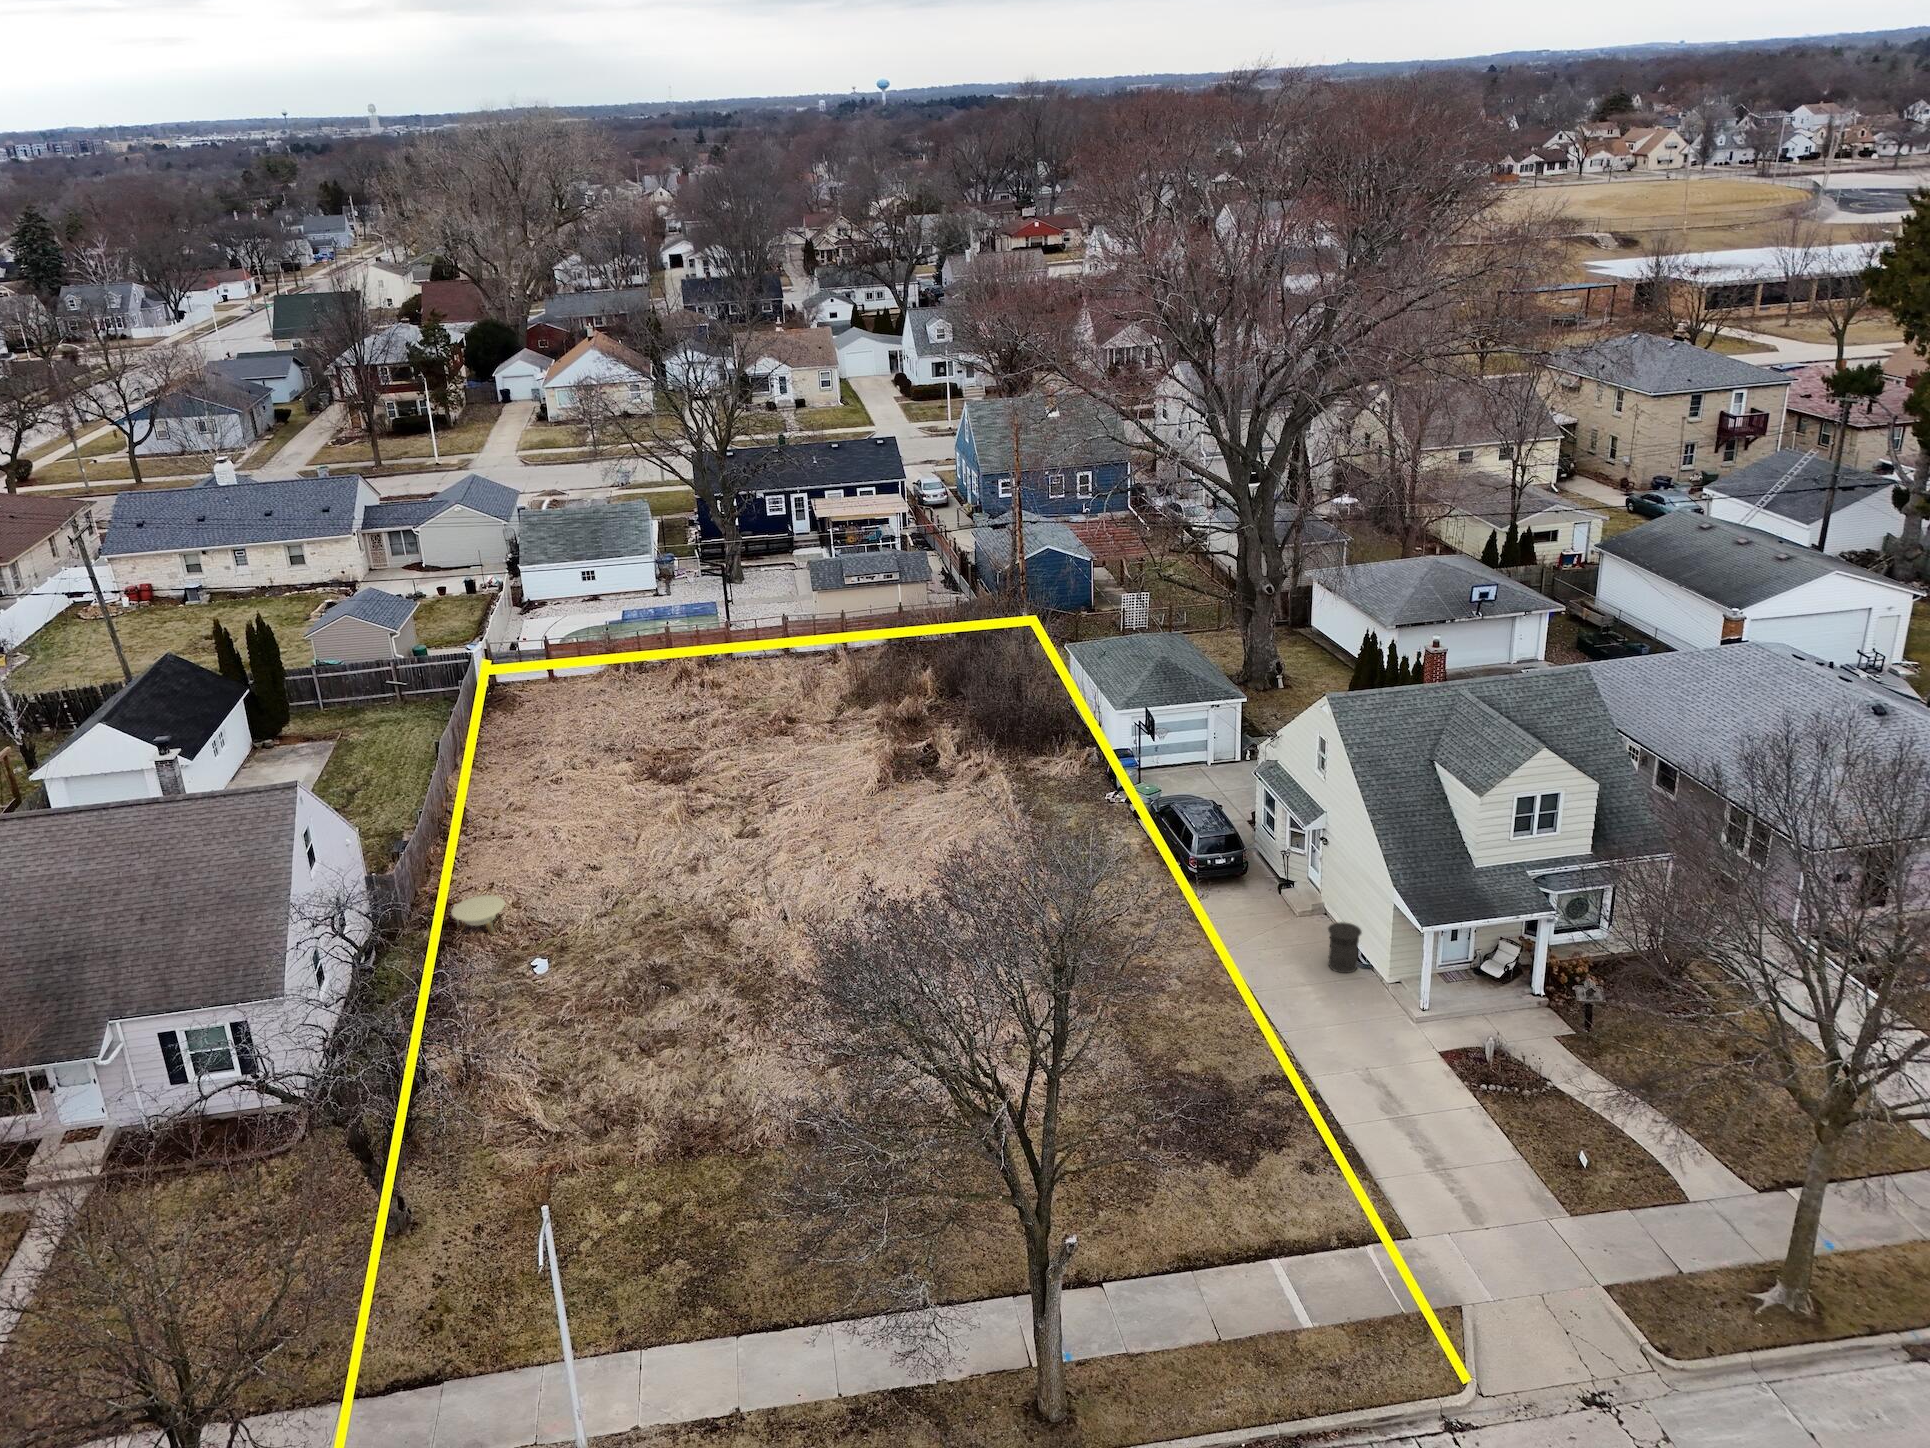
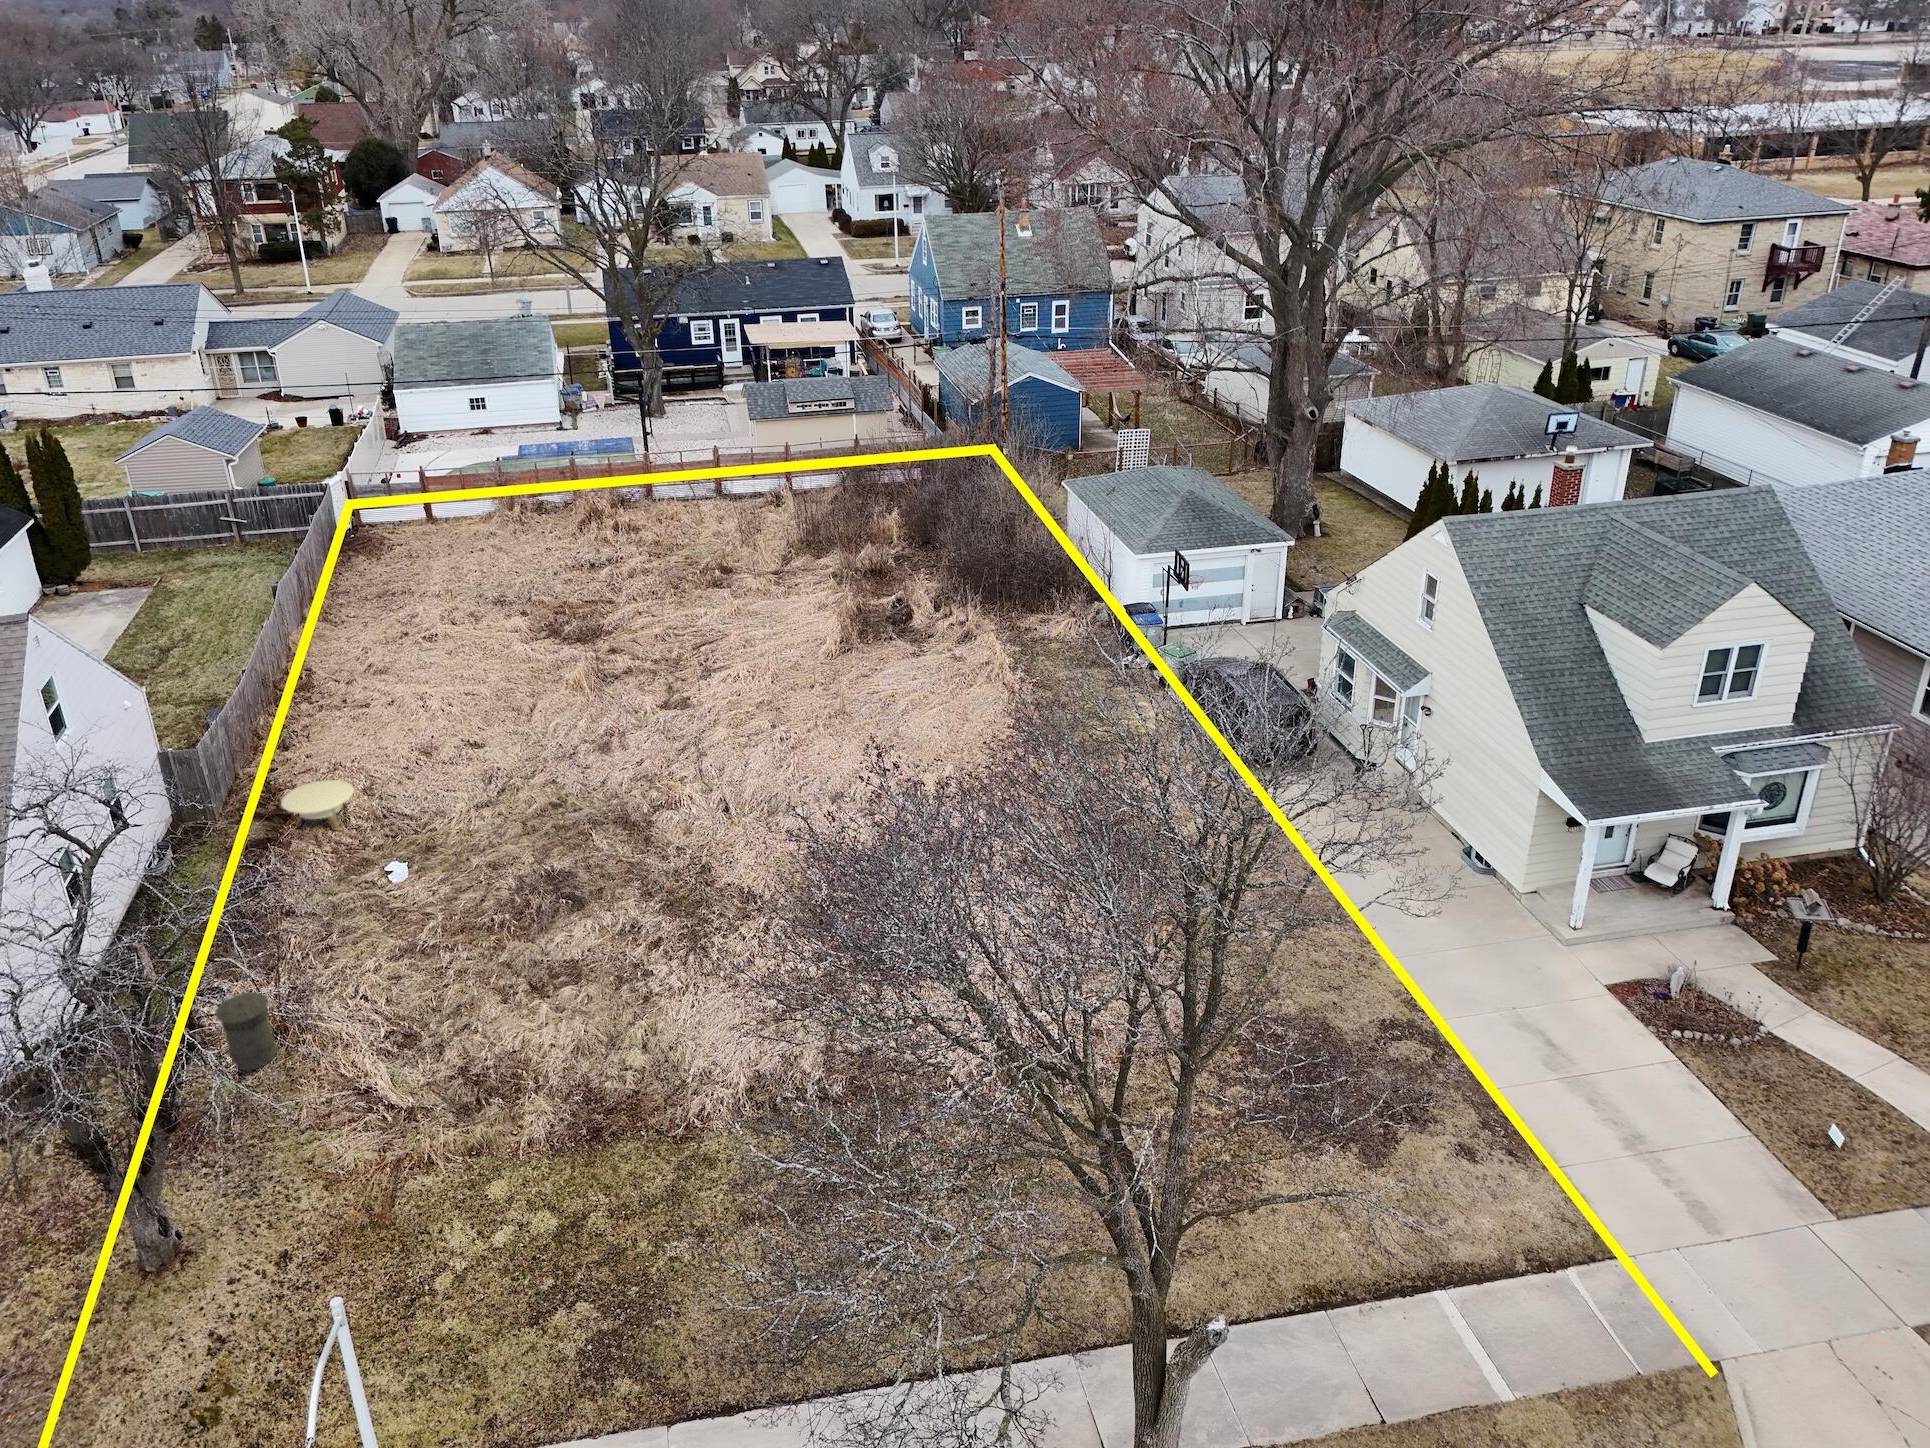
trash can: present [1328,922,1362,973] -> present [215,992,277,1071]

